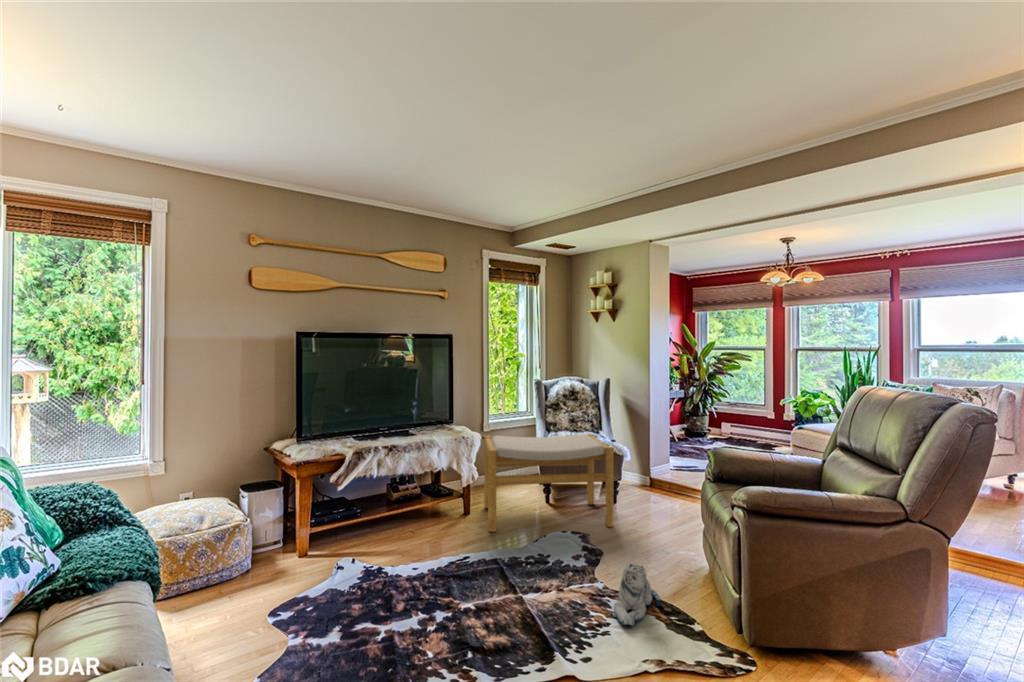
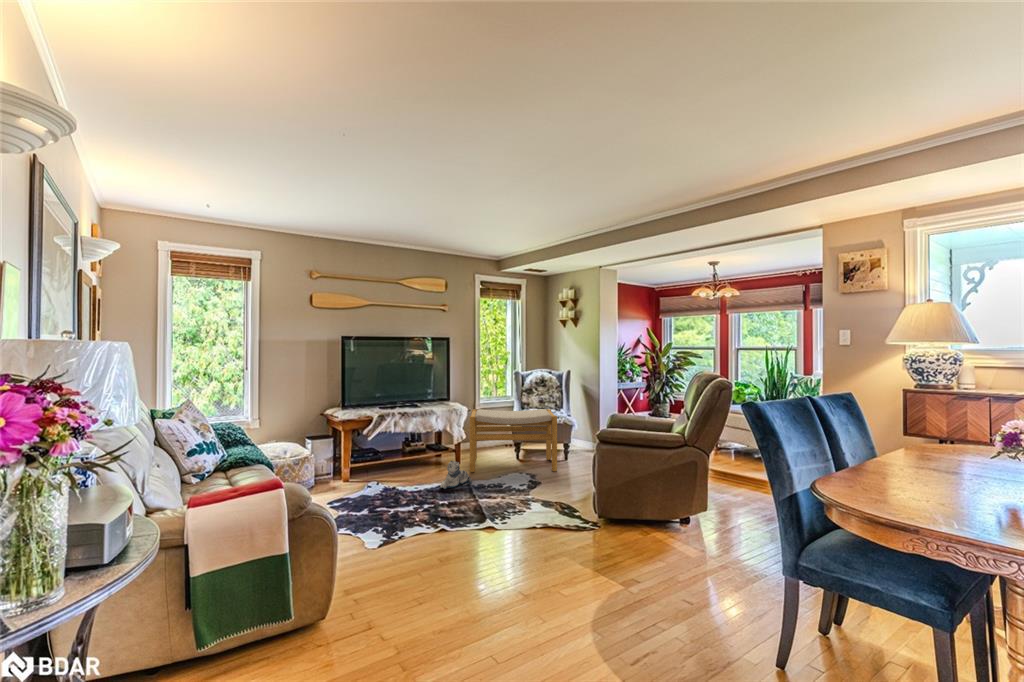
plush toy: present [614,564,662,626] -> present [440,461,472,489]

